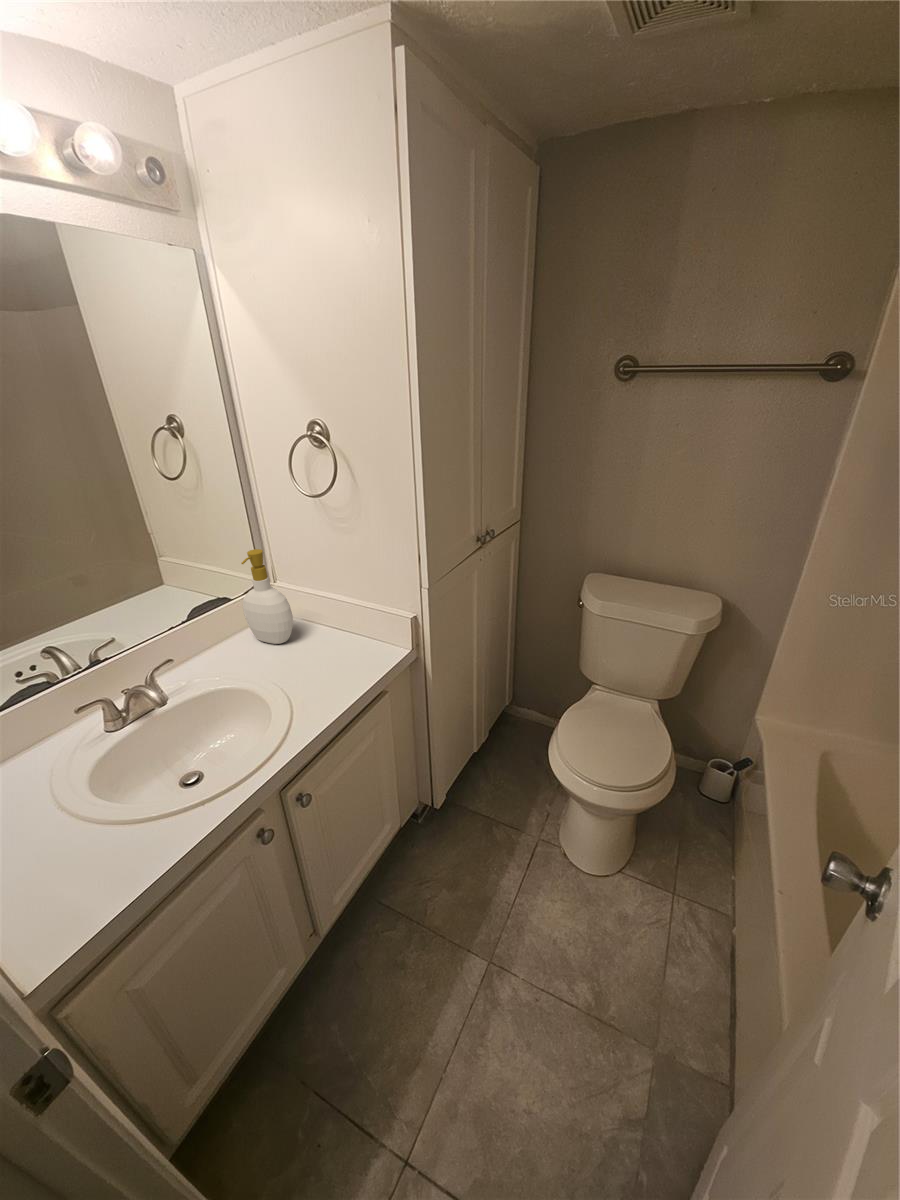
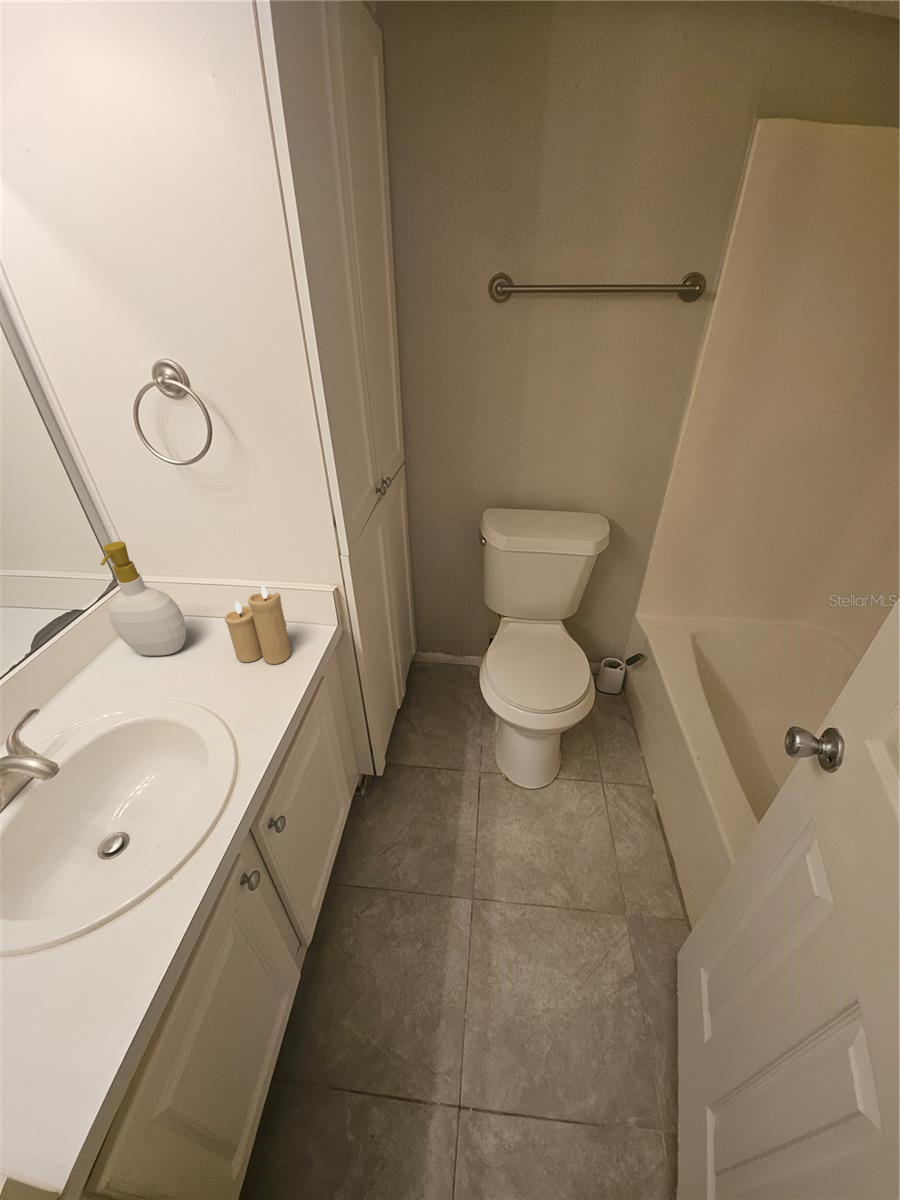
candle: none [317,601,363,669] -> present [225,586,291,664]

